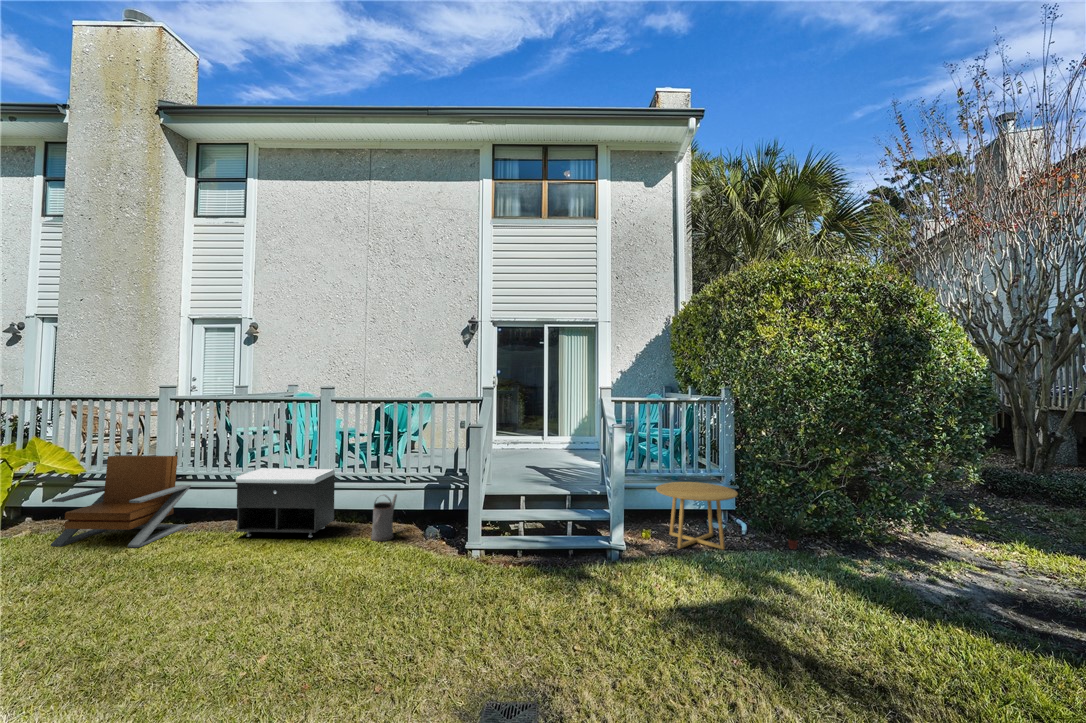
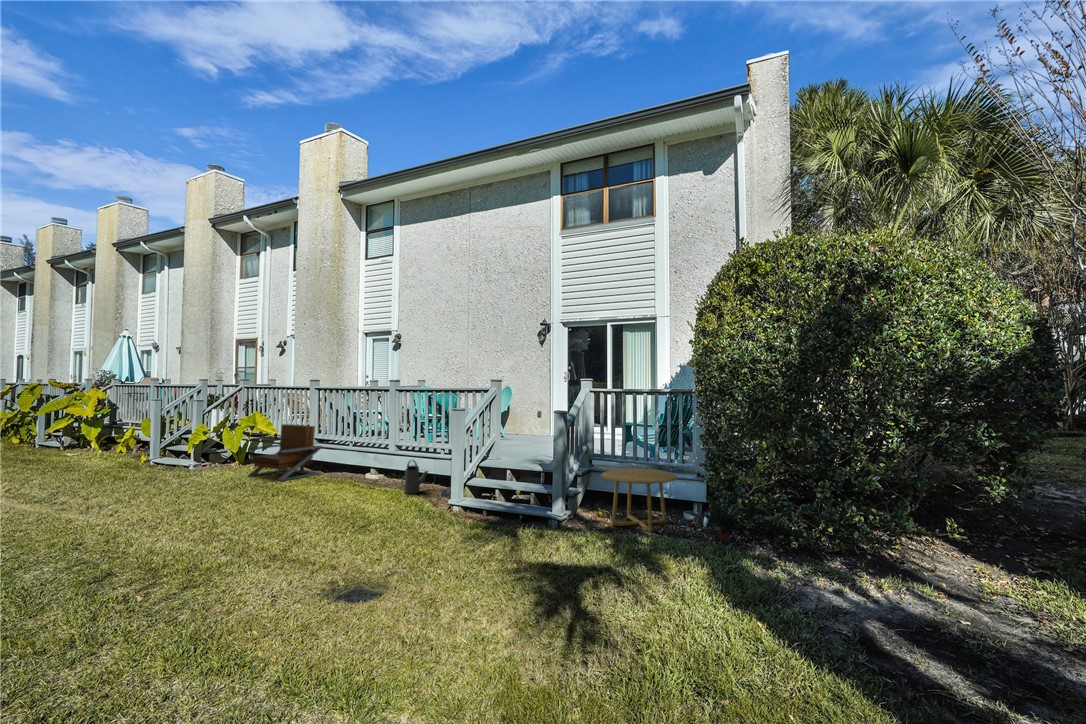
storage bench: present [236,469,335,537] -> none [332,438,396,487]

